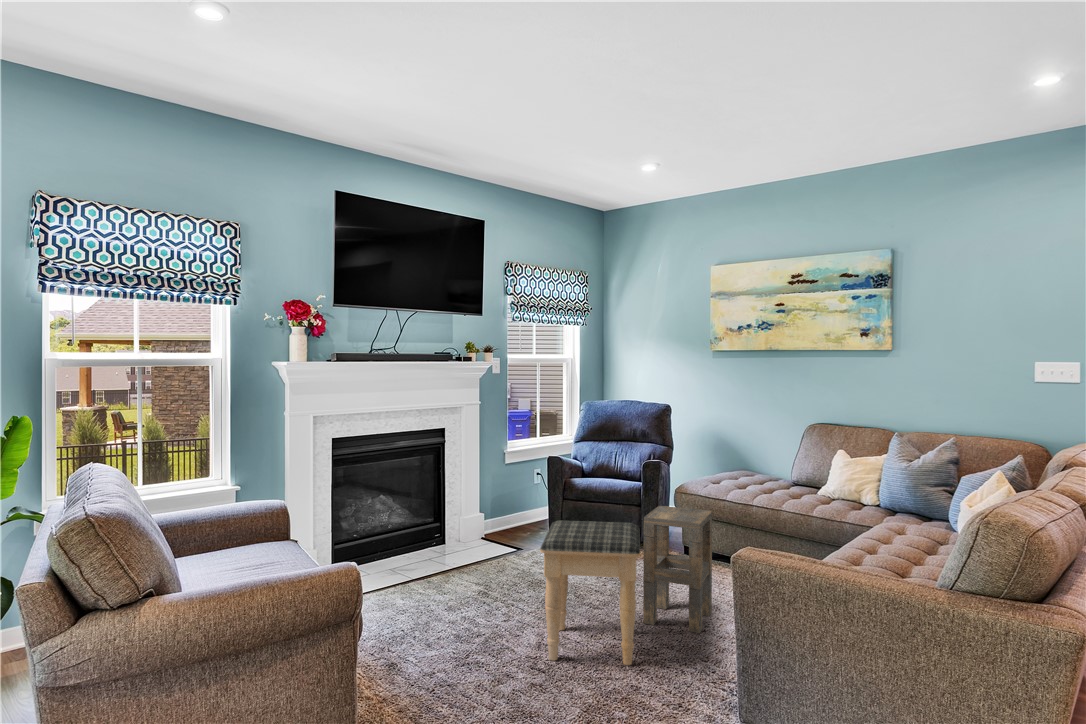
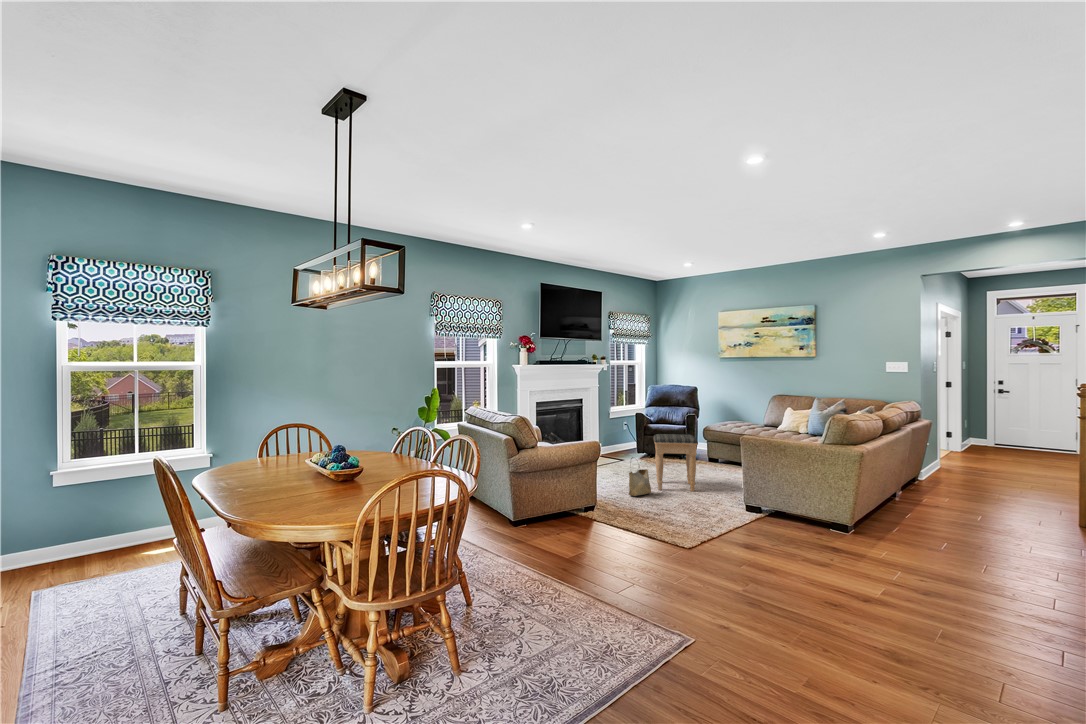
side table: present [643,506,712,633] -> none [695,430,726,484]
woven basket: none [466,588,525,692] -> present [629,457,651,496]

